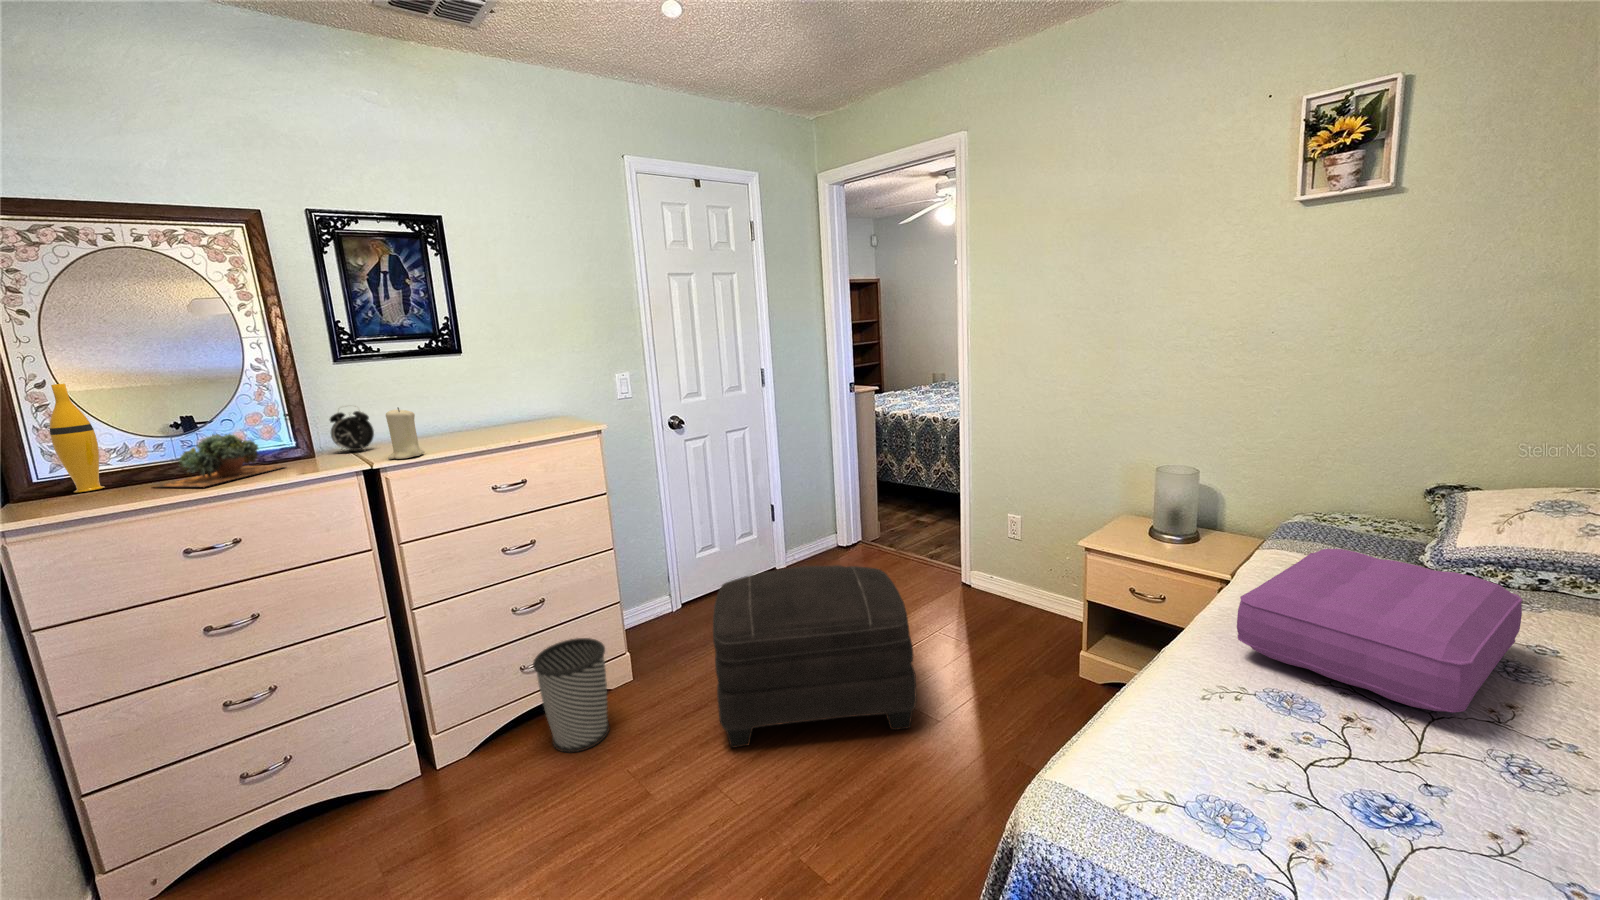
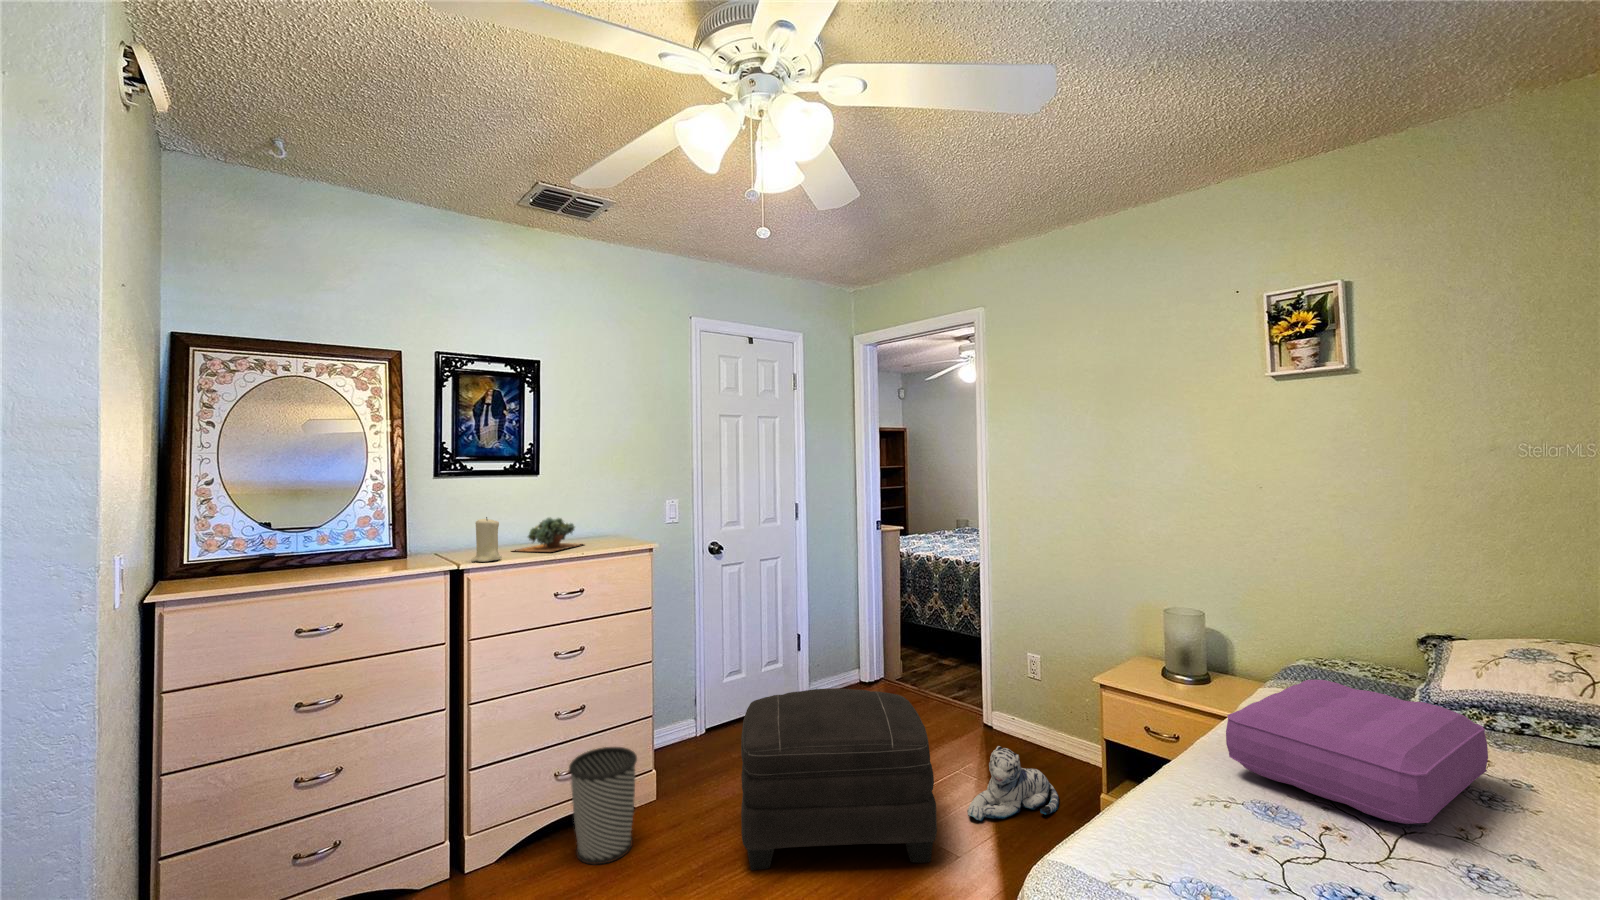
vase: present [50,384,104,492] -> none [207,482,241,574]
alarm clock: present [330,411,374,450] -> none [423,514,458,555]
succulent plant: present [153,434,284,488] -> present [515,517,581,552]
plush toy: none [946,611,1037,683] -> present [967,746,1059,821]

